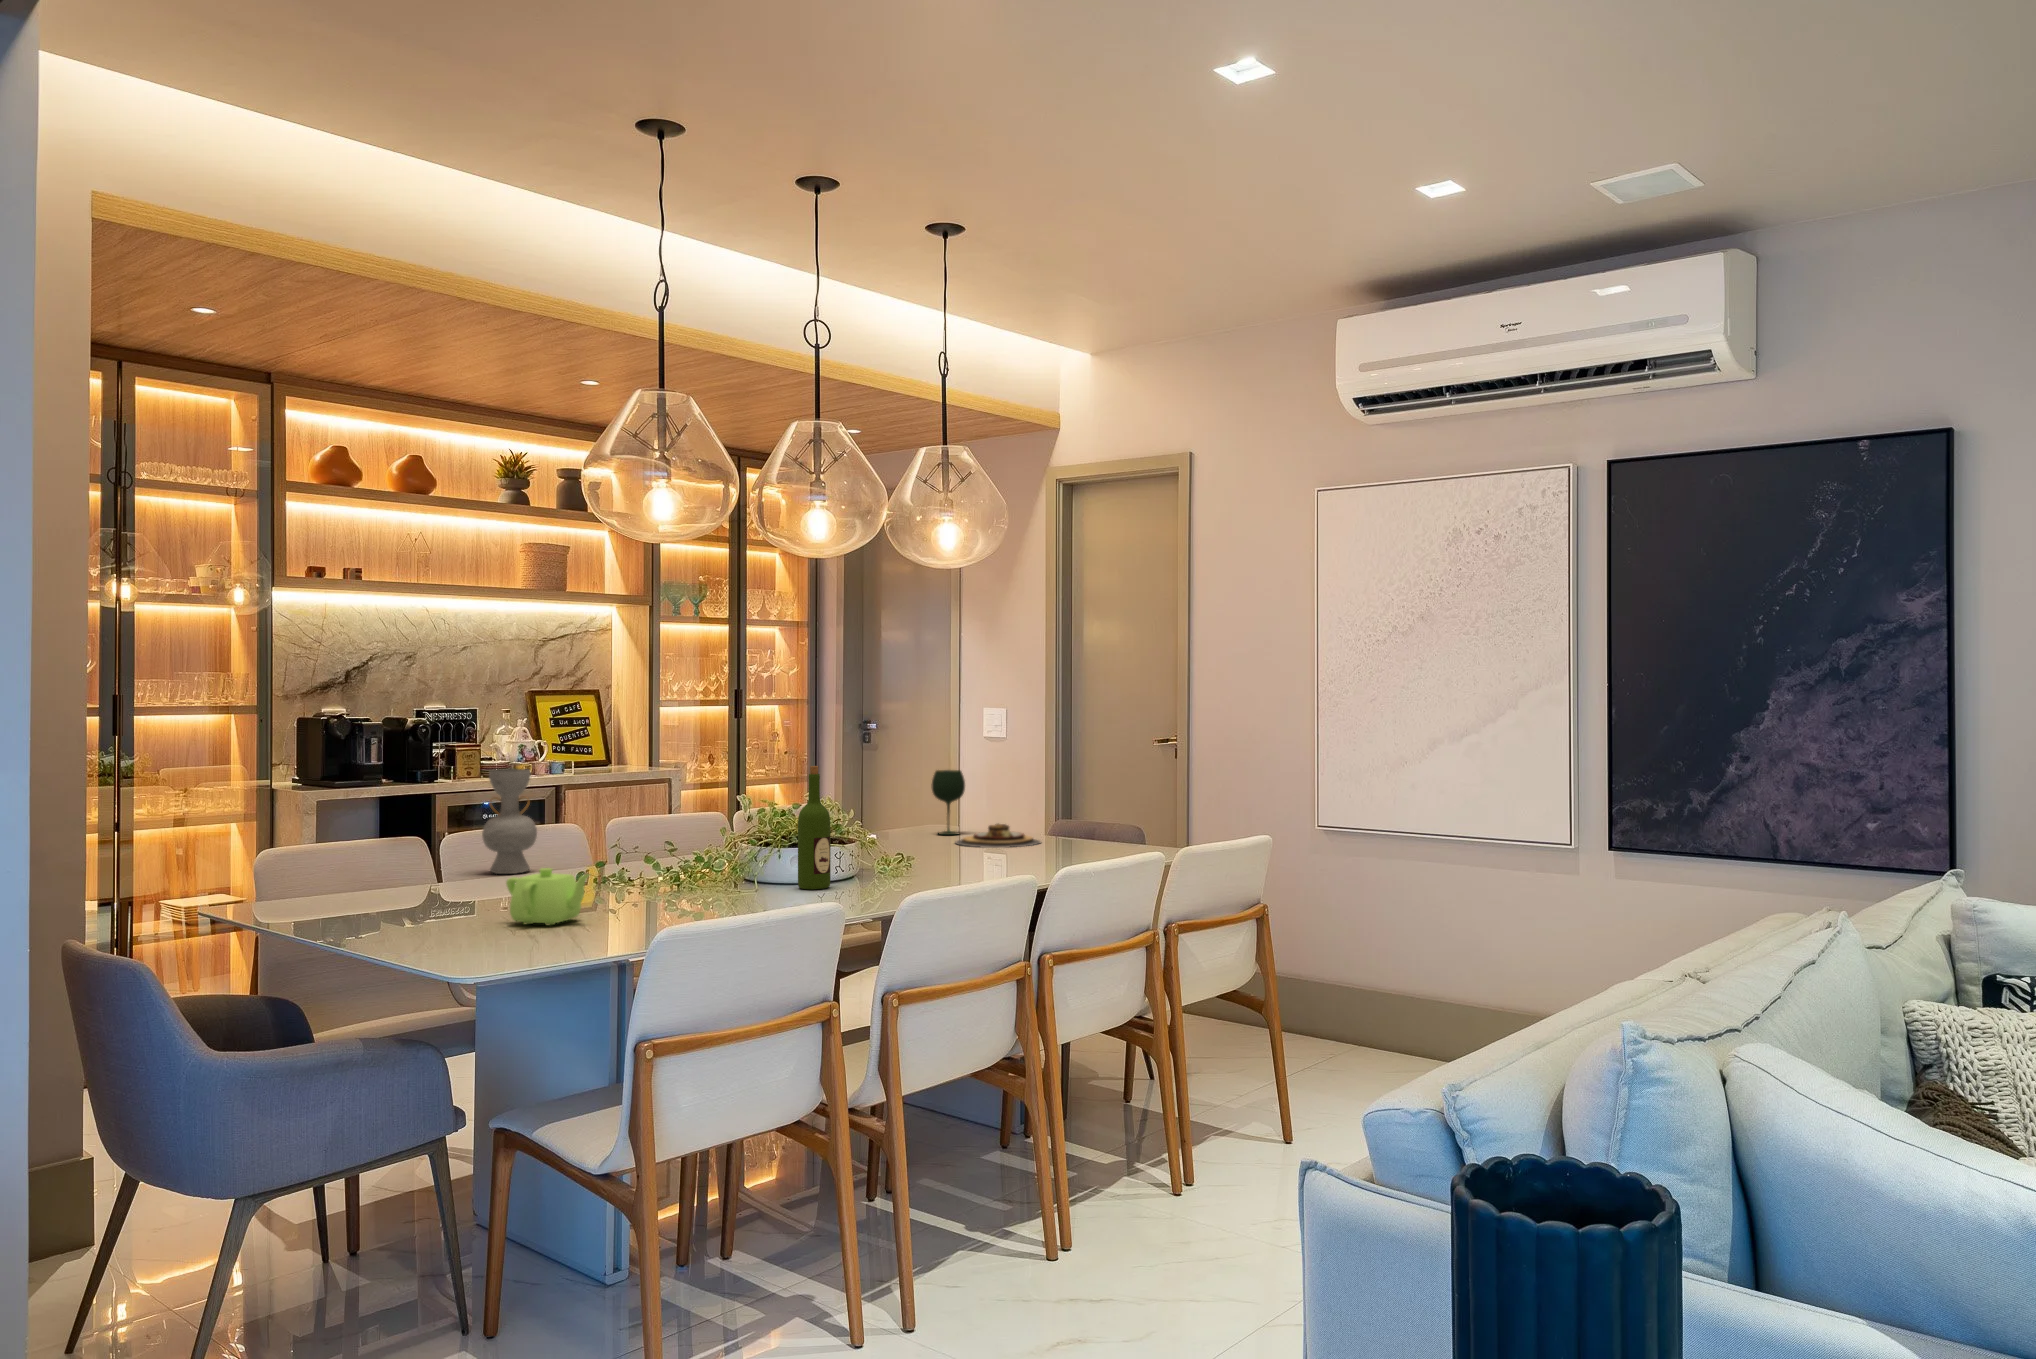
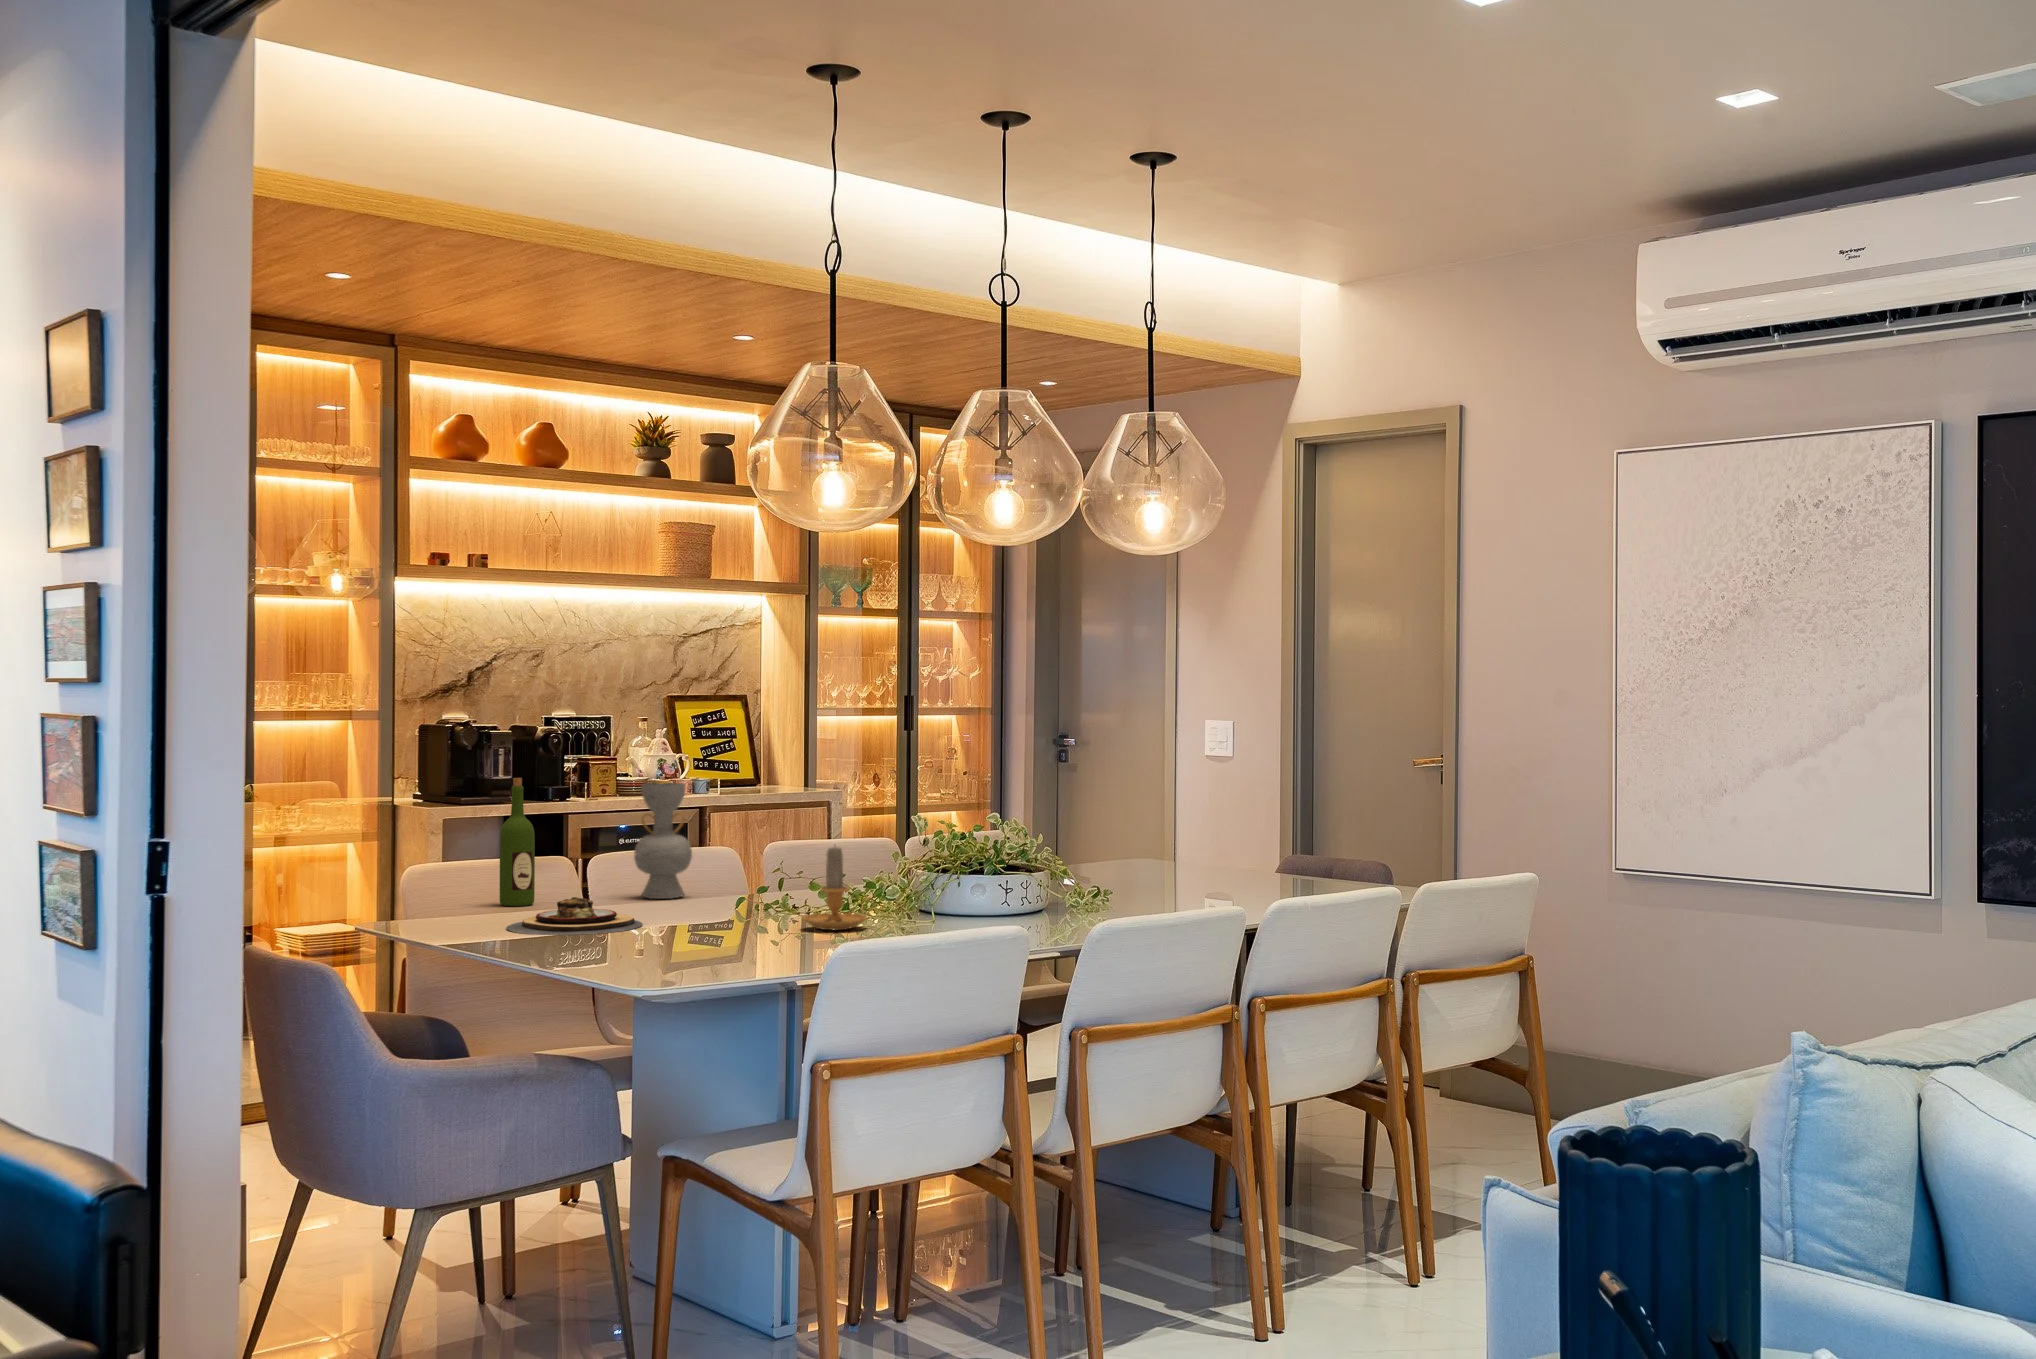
wine bottle: present [798,766,831,889] -> present [500,778,535,906]
wine glass: present [932,770,965,835] -> none [1135,793,1175,871]
candle: none [633,824,701,904] -> present [802,847,872,930]
plate: present [956,824,1040,848] -> present [506,897,642,935]
teapot: present [506,868,589,925] -> none [673,885,762,946]

